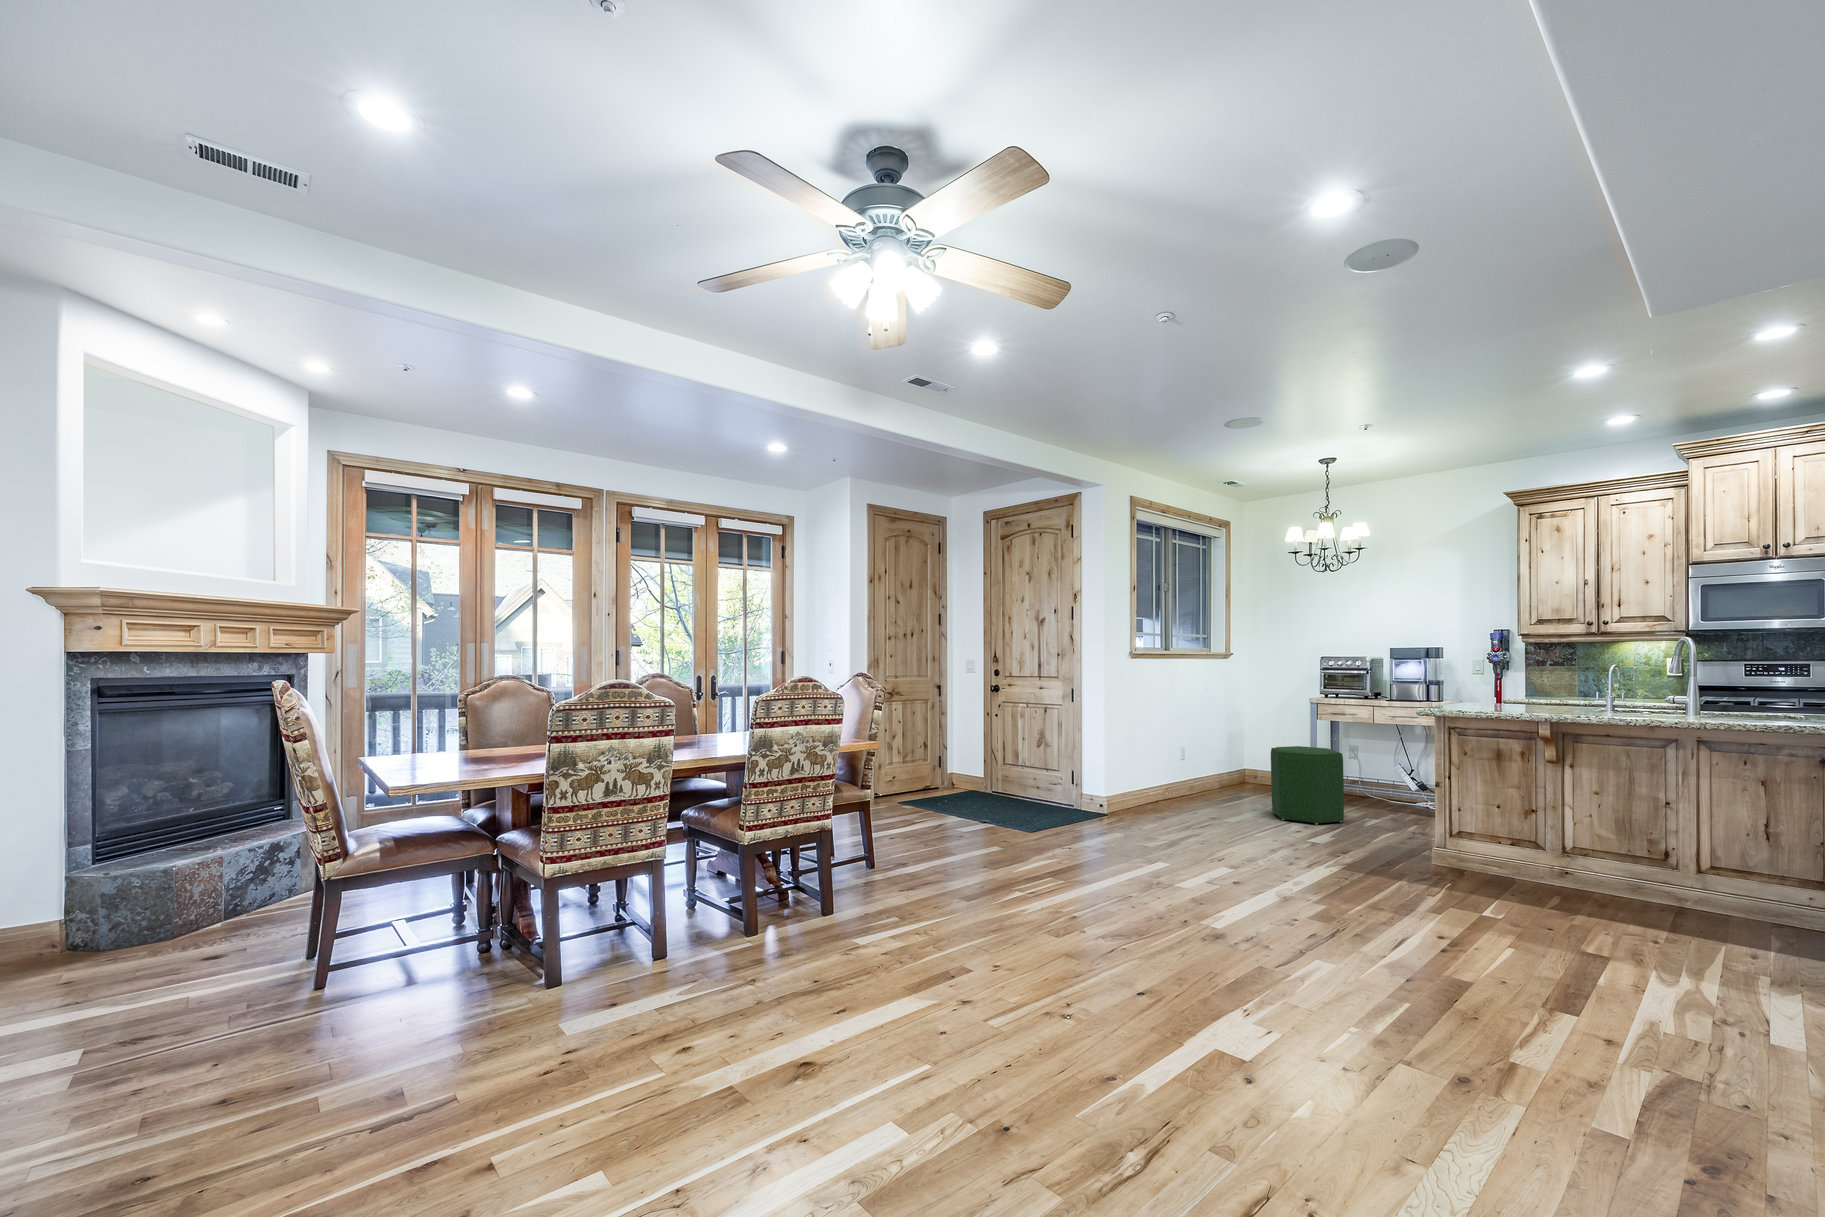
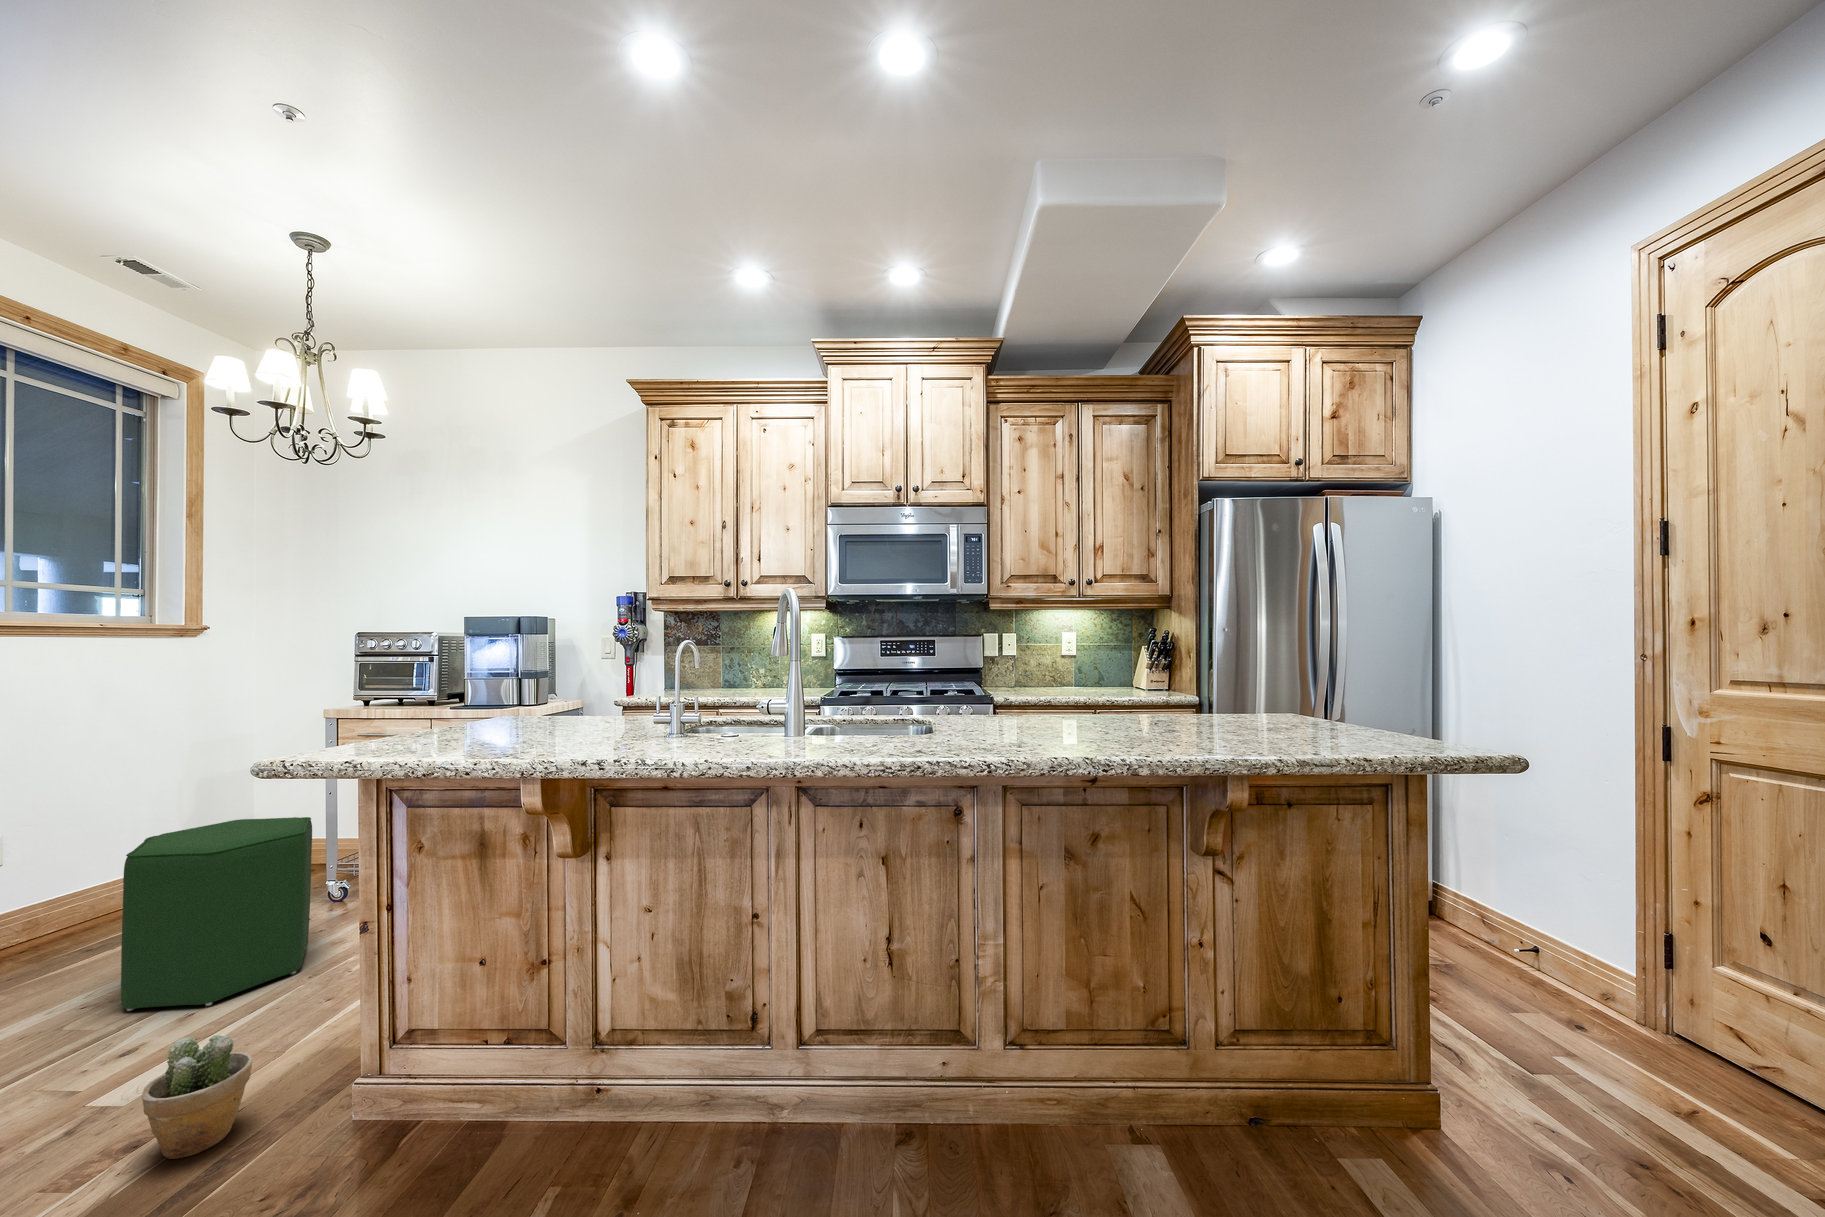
potted plant: none [1359,813,1394,857] -> present [142,1035,253,1159]

